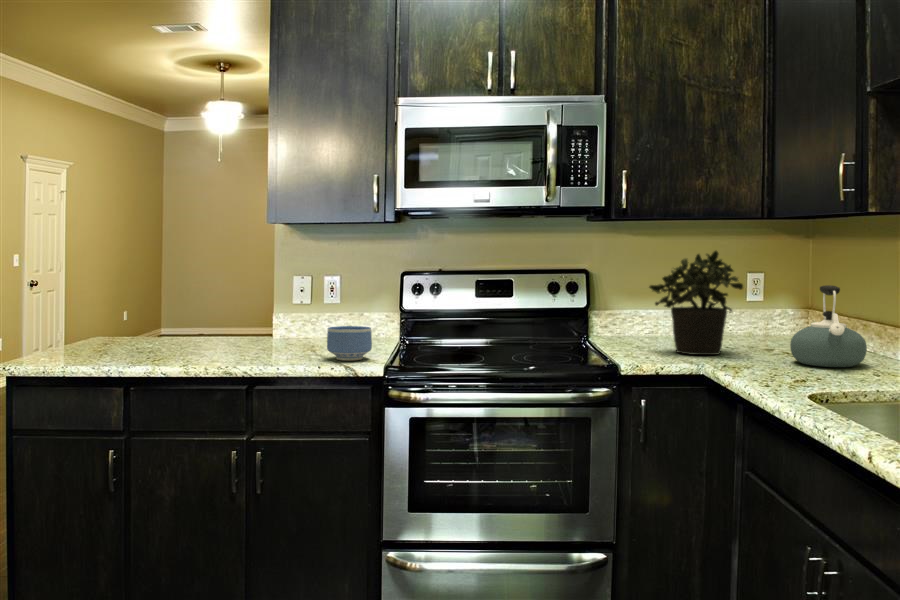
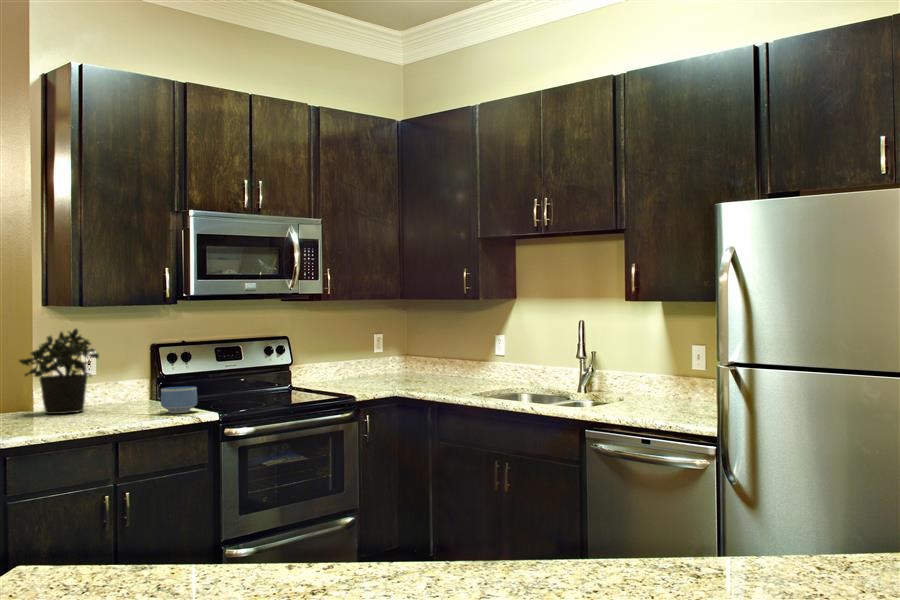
potted plant: present [649,251,743,355] -> present [19,329,99,414]
kettle: present [790,285,867,367] -> none [435,338,474,385]

